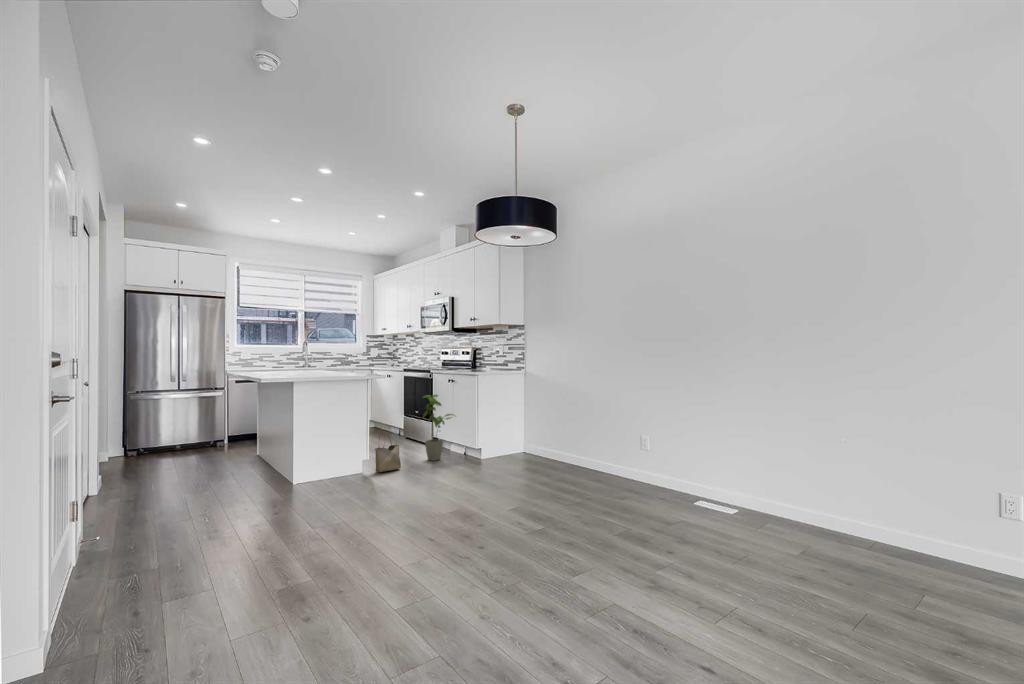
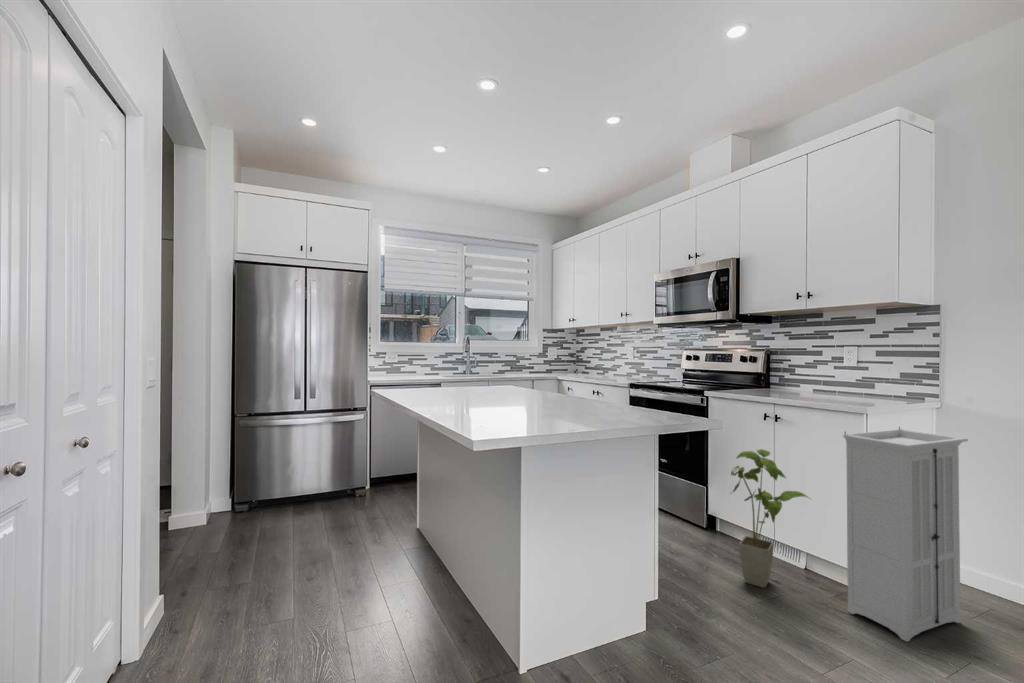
storage cabinet: none [462,381,511,468] -> present [843,427,968,642]
woven basket: present [375,433,401,472] -> none [673,537,723,637]

